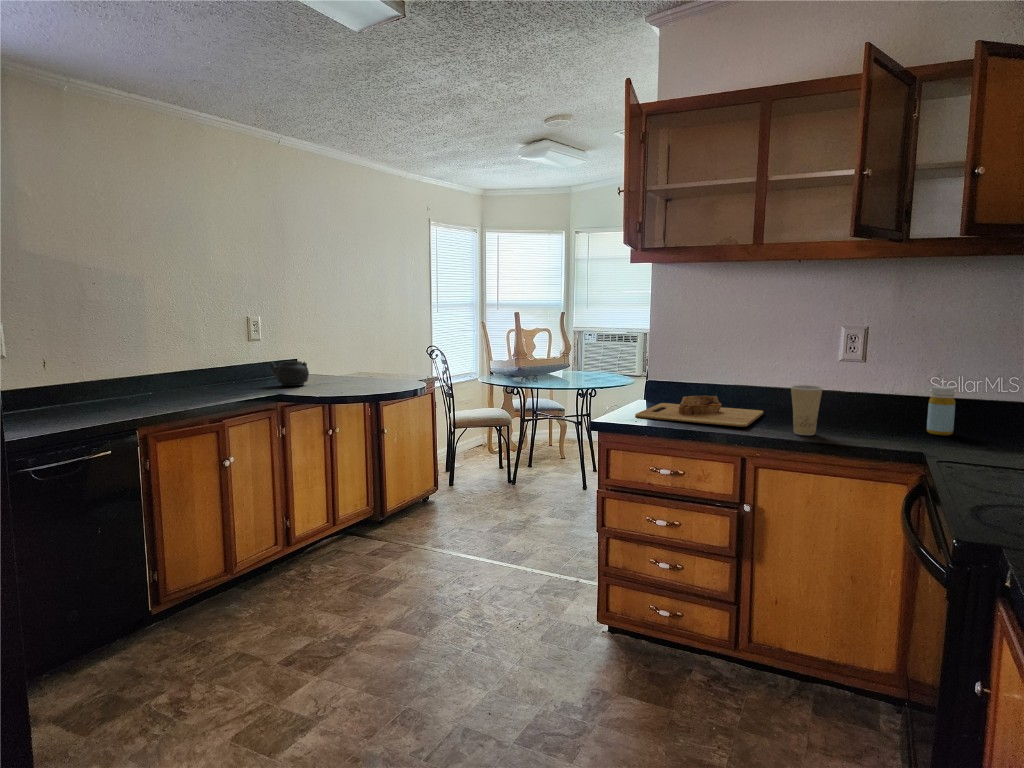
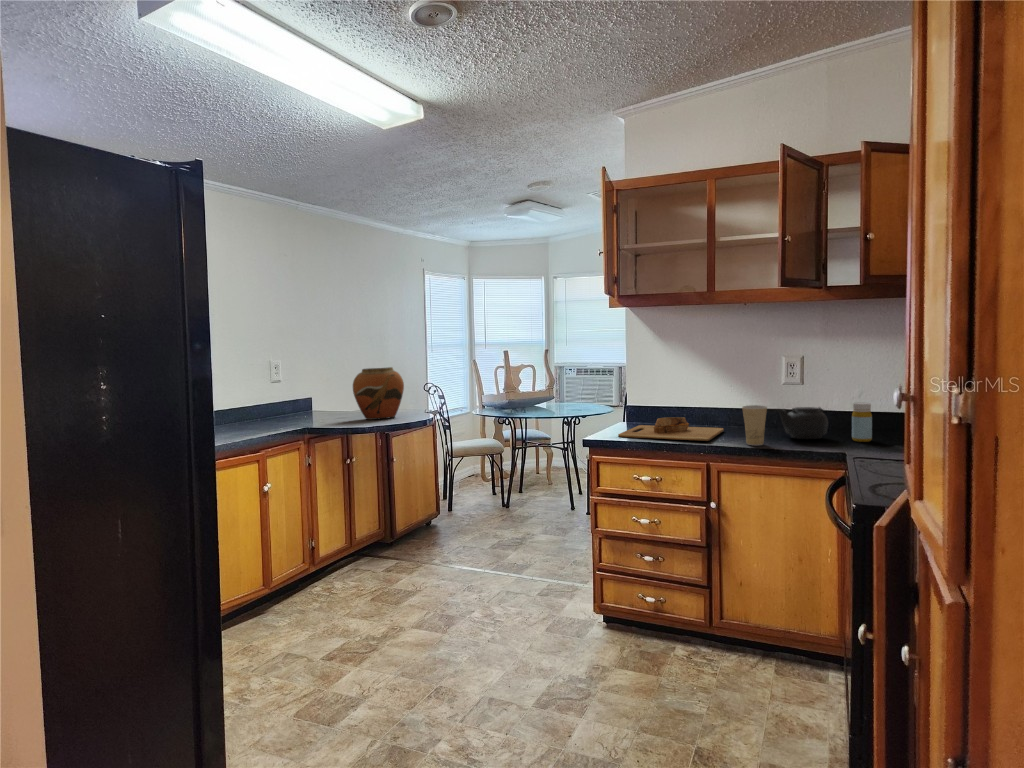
vase: none [338,327,397,385] -> present [353,367,404,420]
teapot: present [268,361,309,386] -> present [778,407,828,439]

